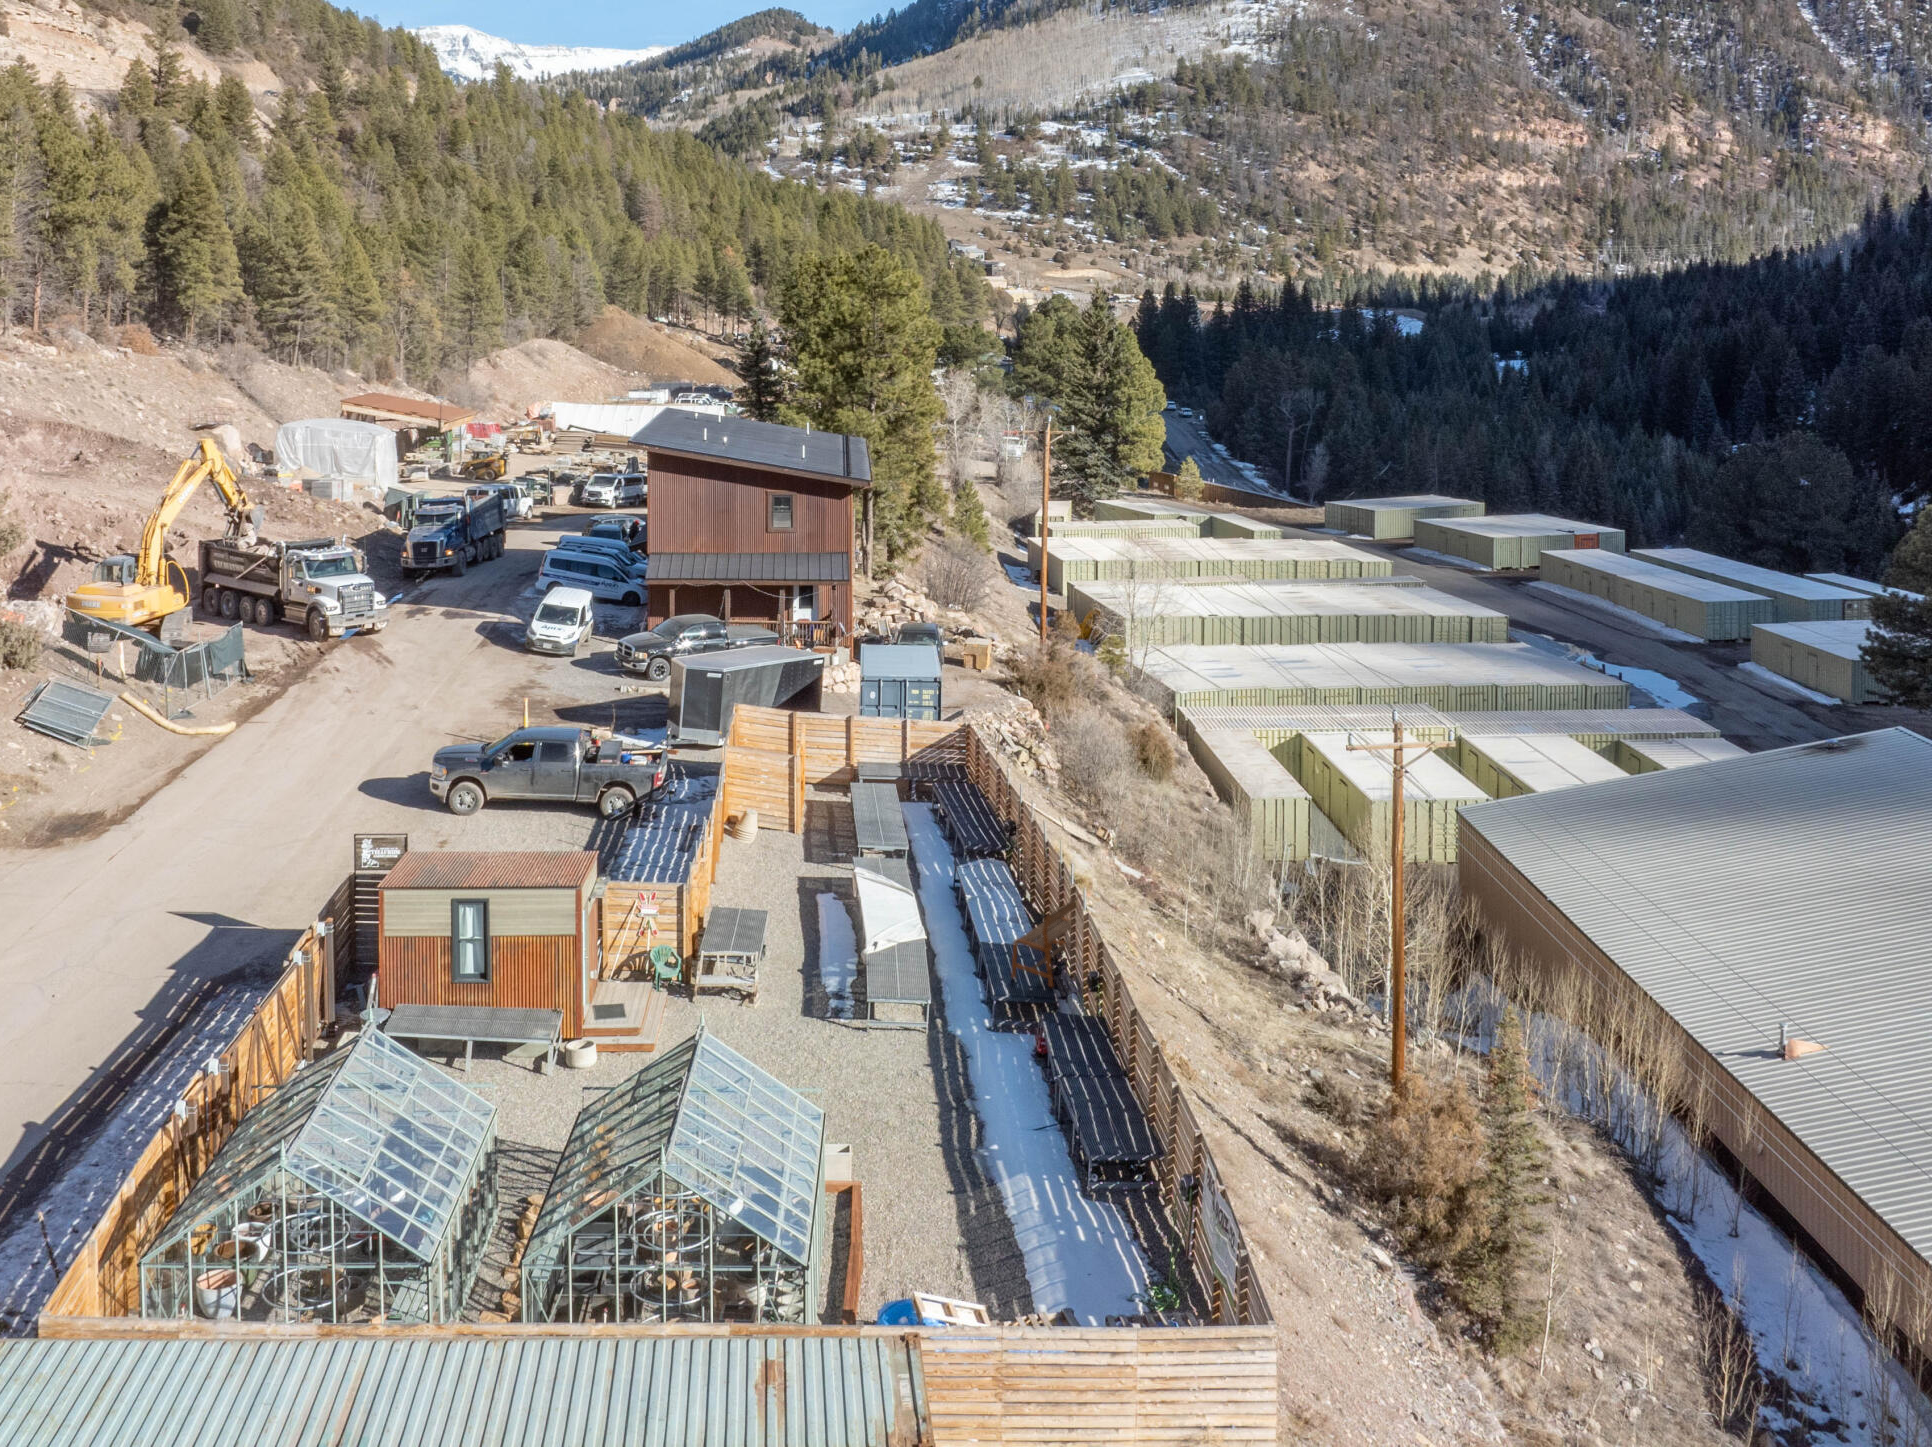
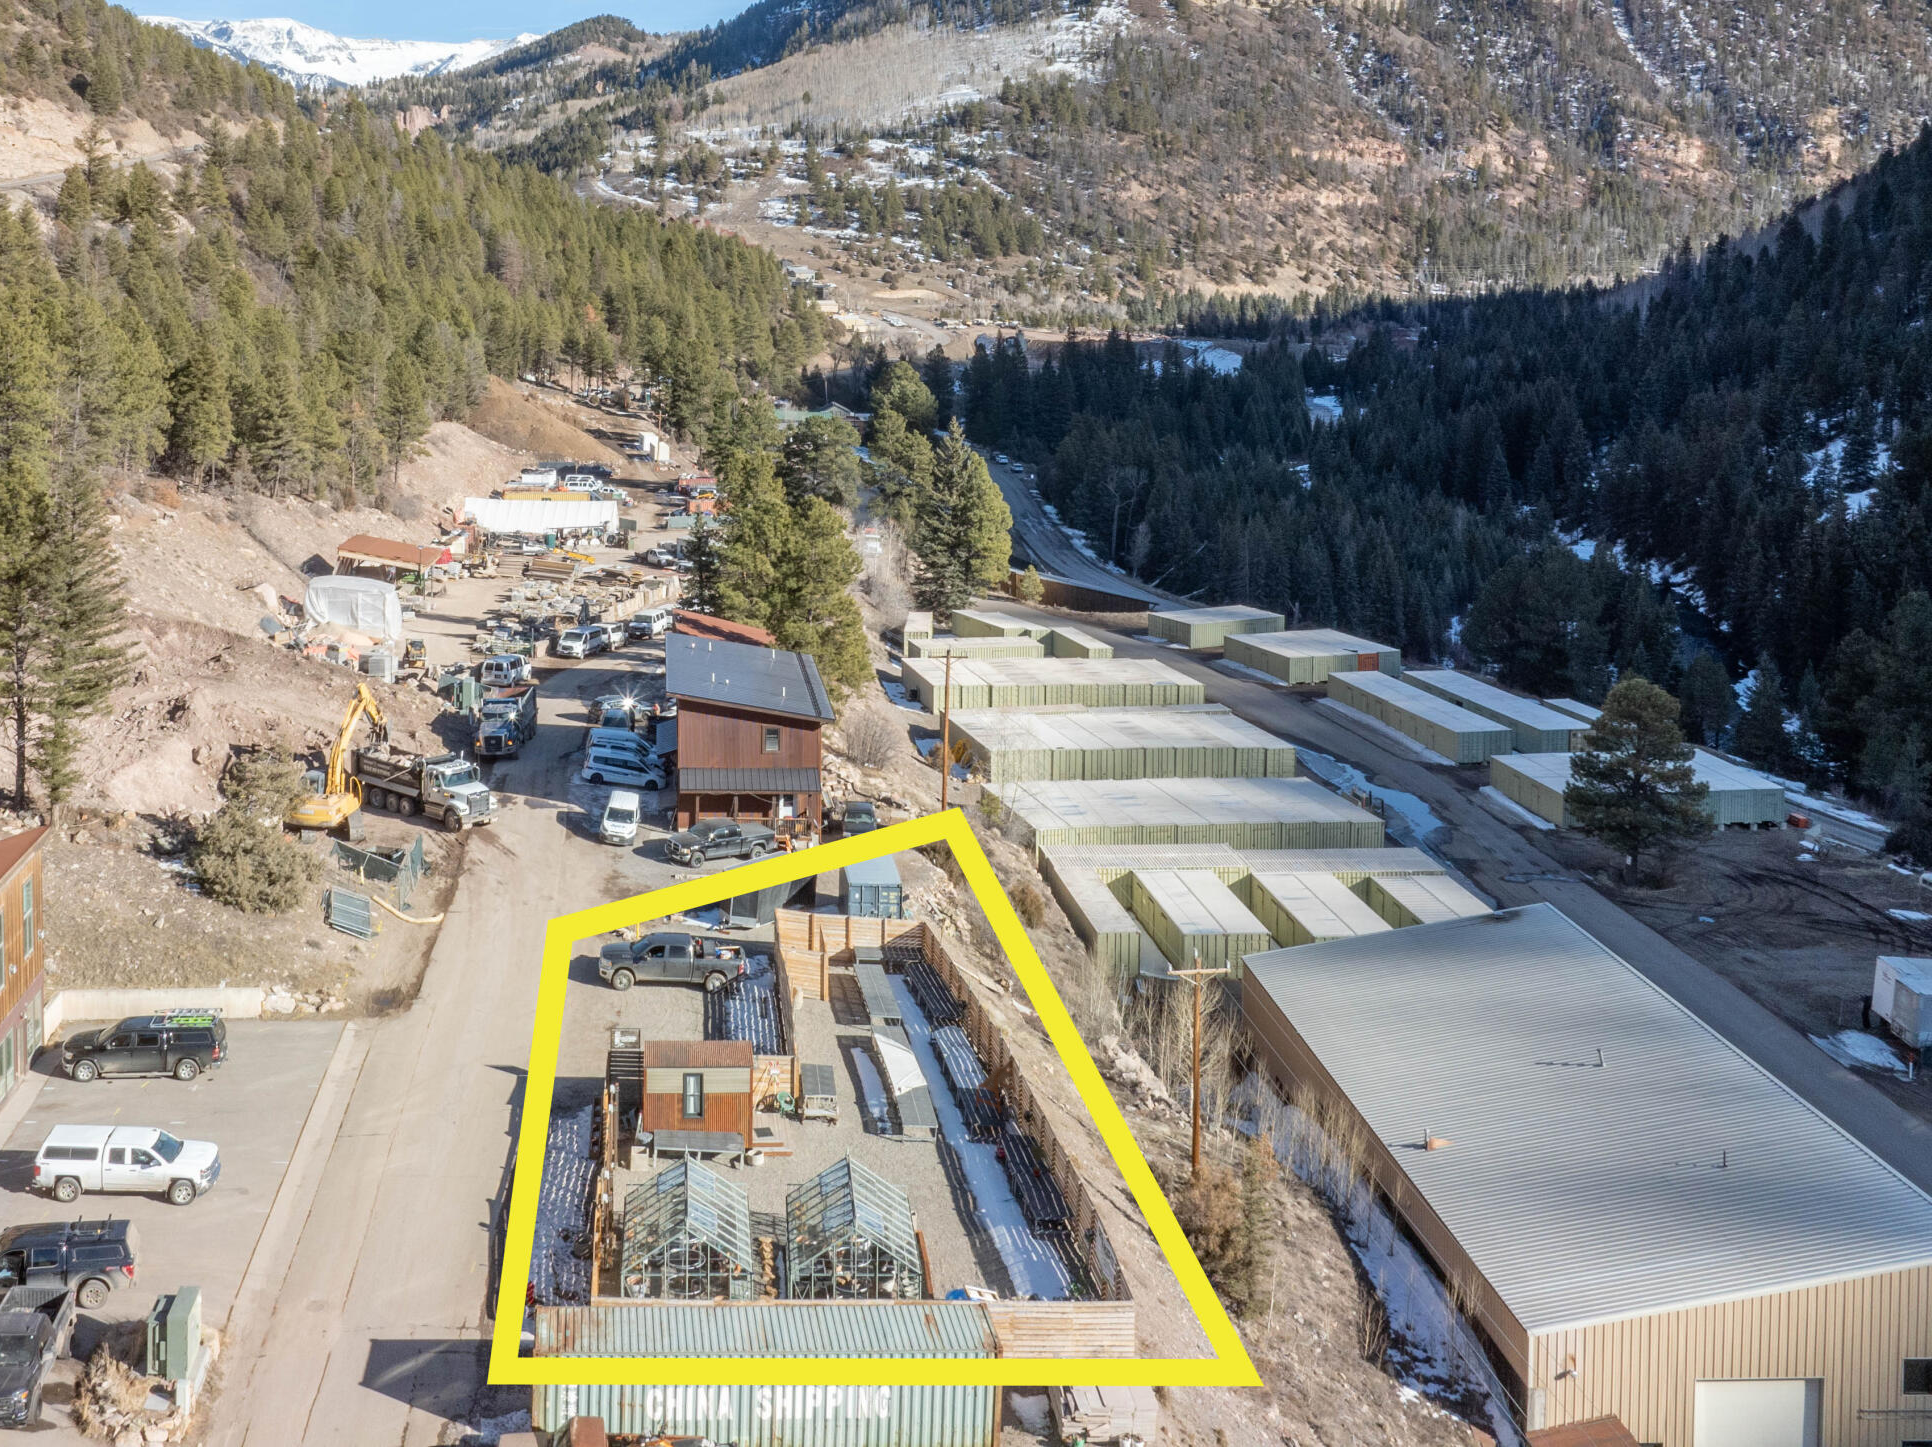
potted tree: none [1090,1018,1129,1088] -> present [1031,1141,1047,1176]

